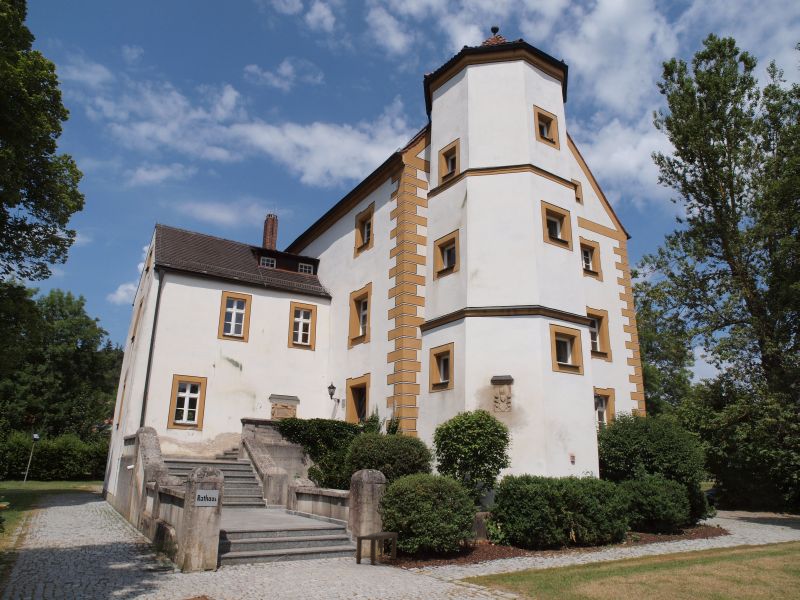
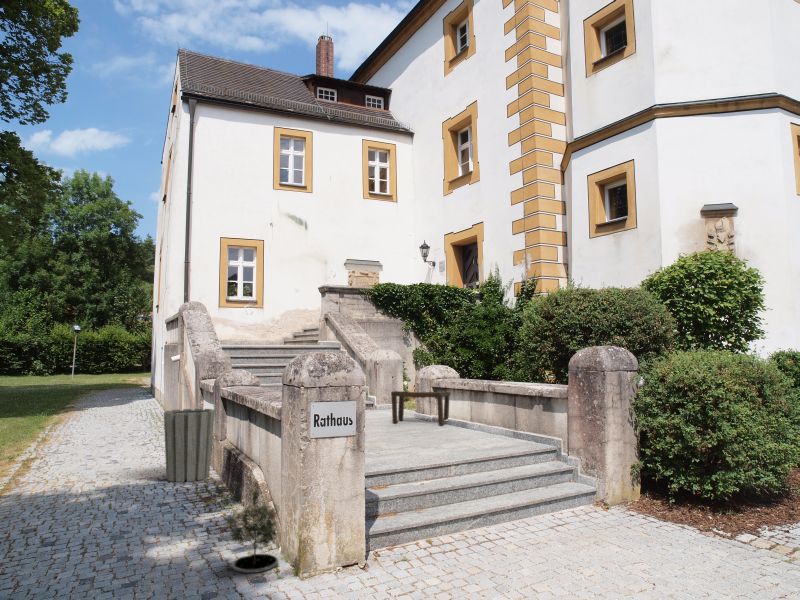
trash can: none [119,500,153,544] -> present [164,409,215,482]
bench: present [356,532,398,565] -> present [391,391,451,426]

